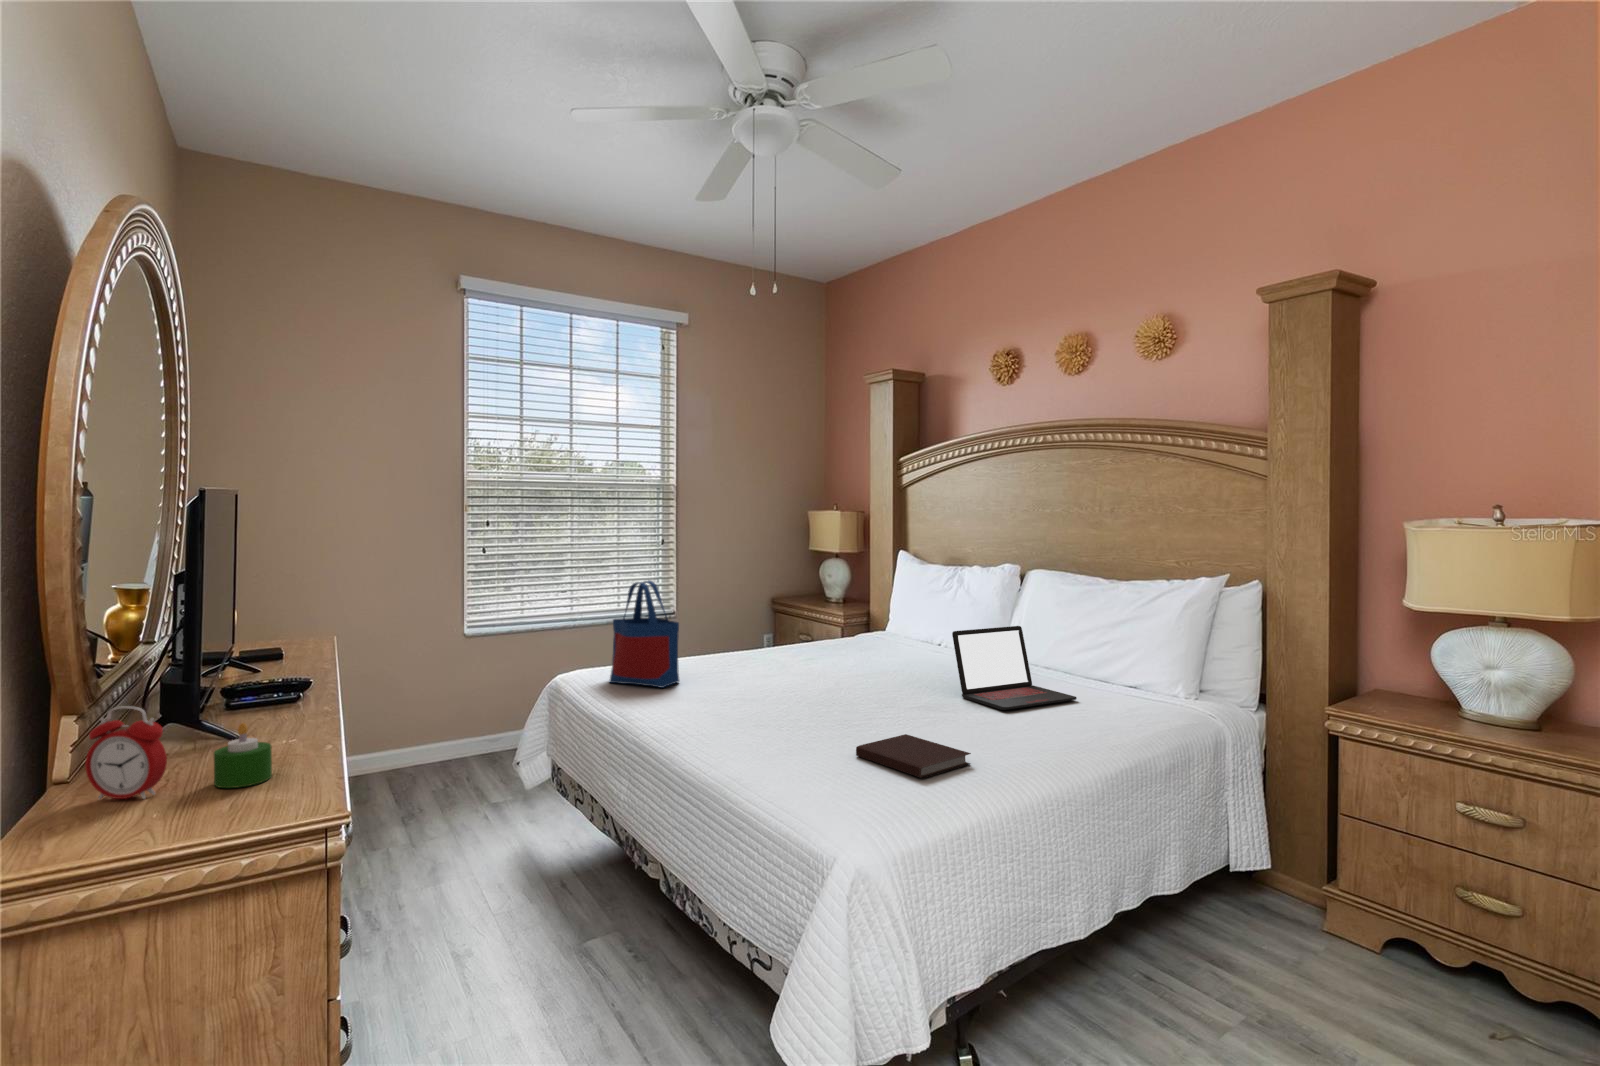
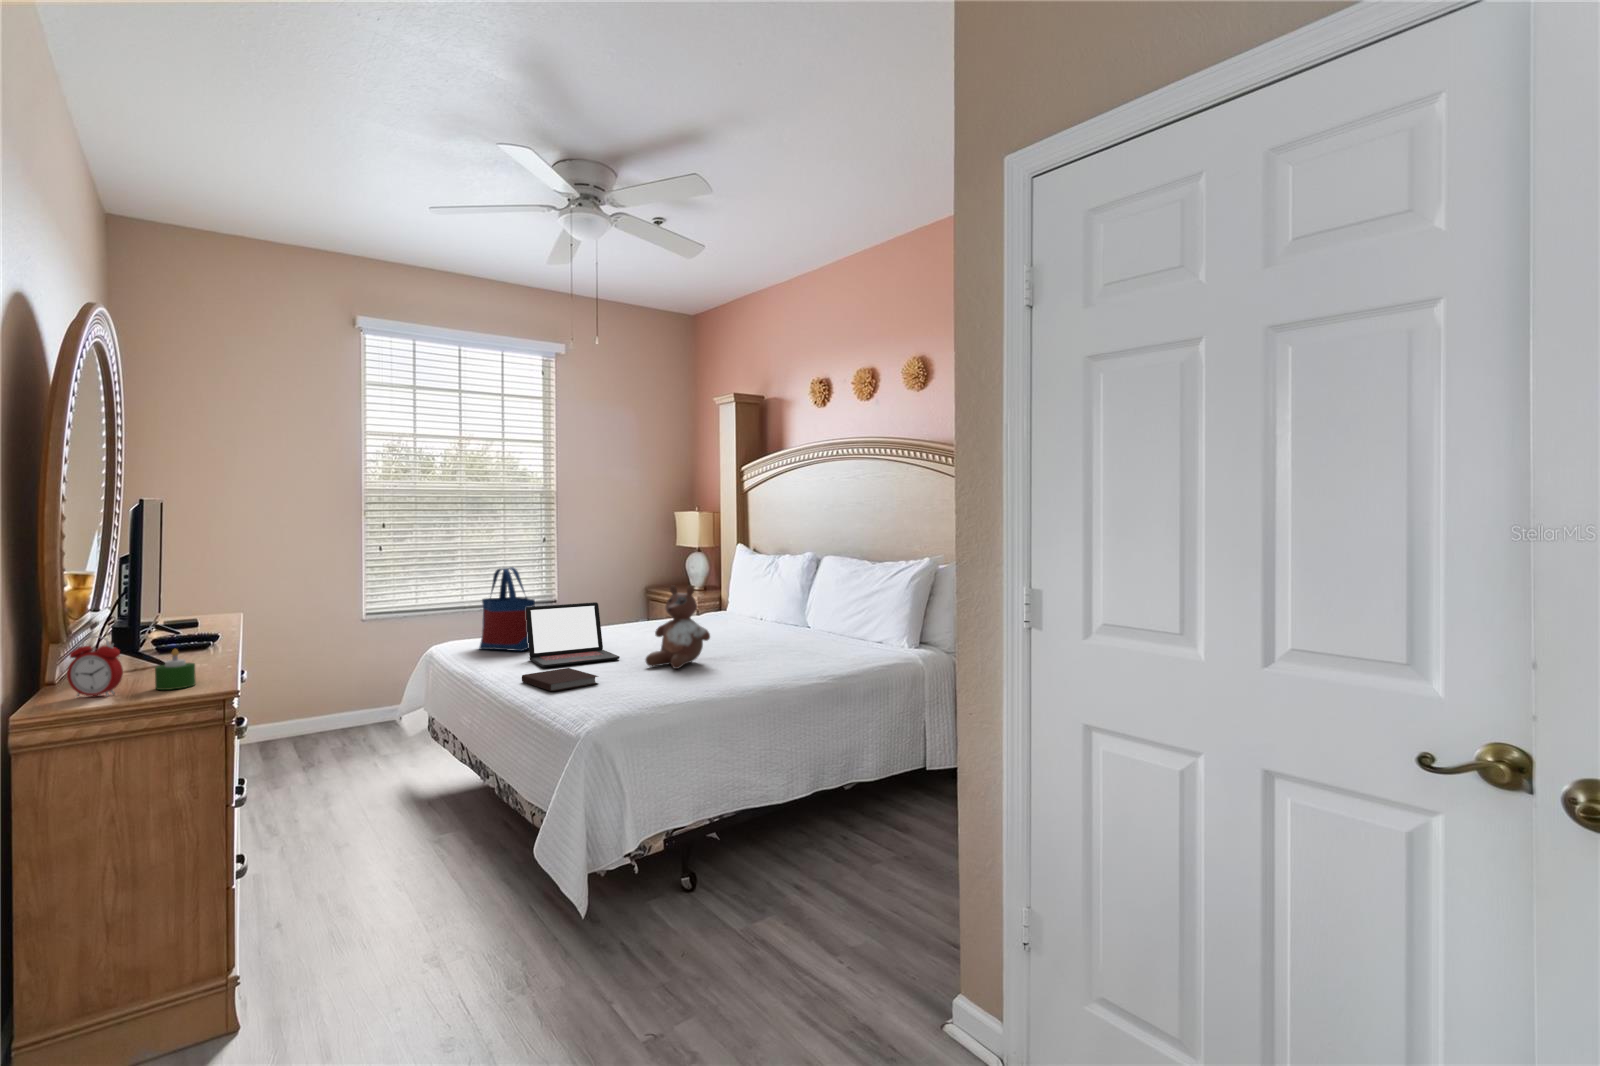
stuffed bear: none [833,611,918,724] -> present [646,585,710,669]
laptop: present [952,626,1077,710] -> present [526,602,620,667]
notebook: present [856,734,971,778] -> present [522,668,598,691]

